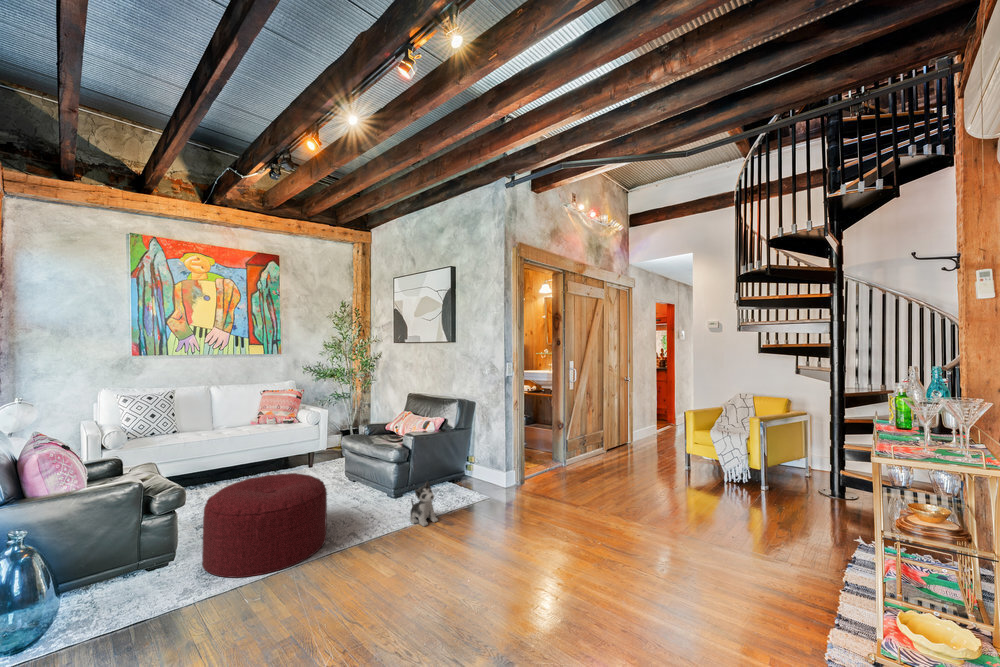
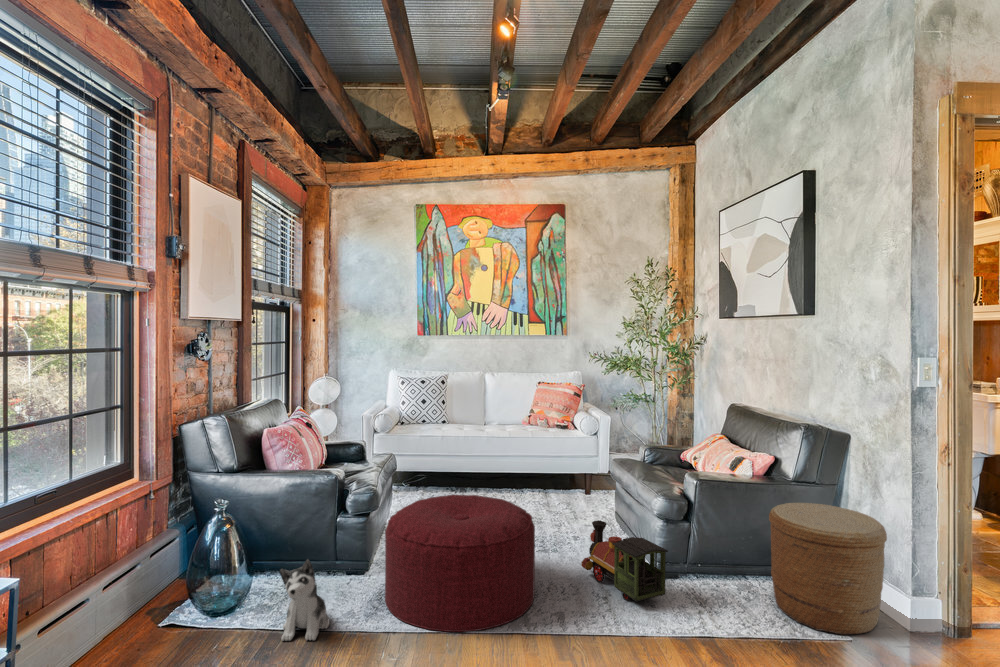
woven basket: none [450,439,501,500] -> present [769,503,887,635]
toy train: none [345,473,404,516] -> present [581,520,668,602]
plush toy: present [410,481,438,526] -> present [280,559,329,641]

